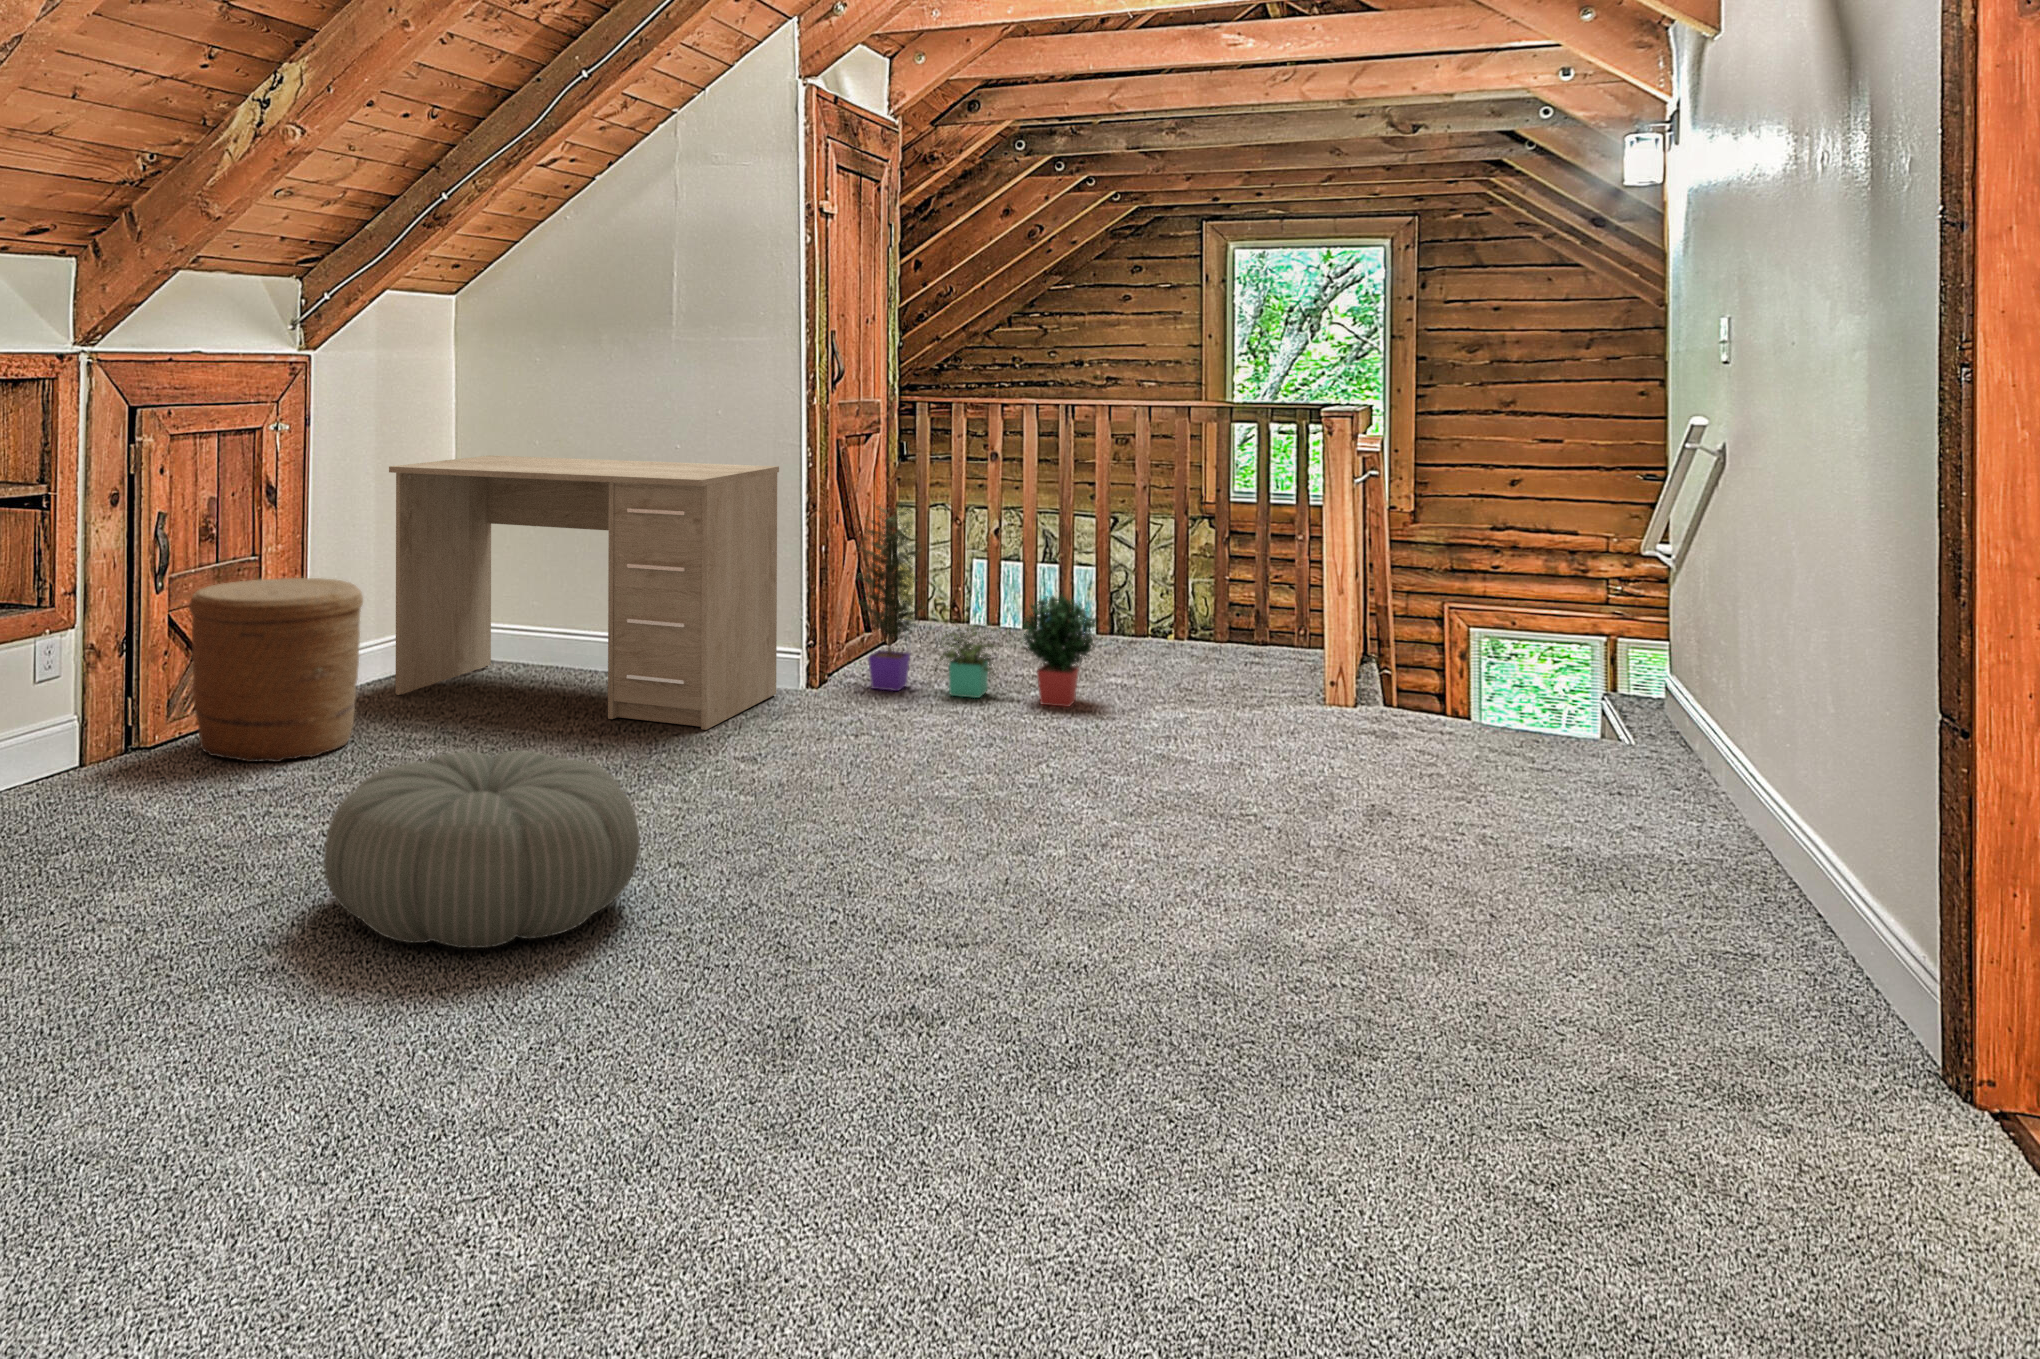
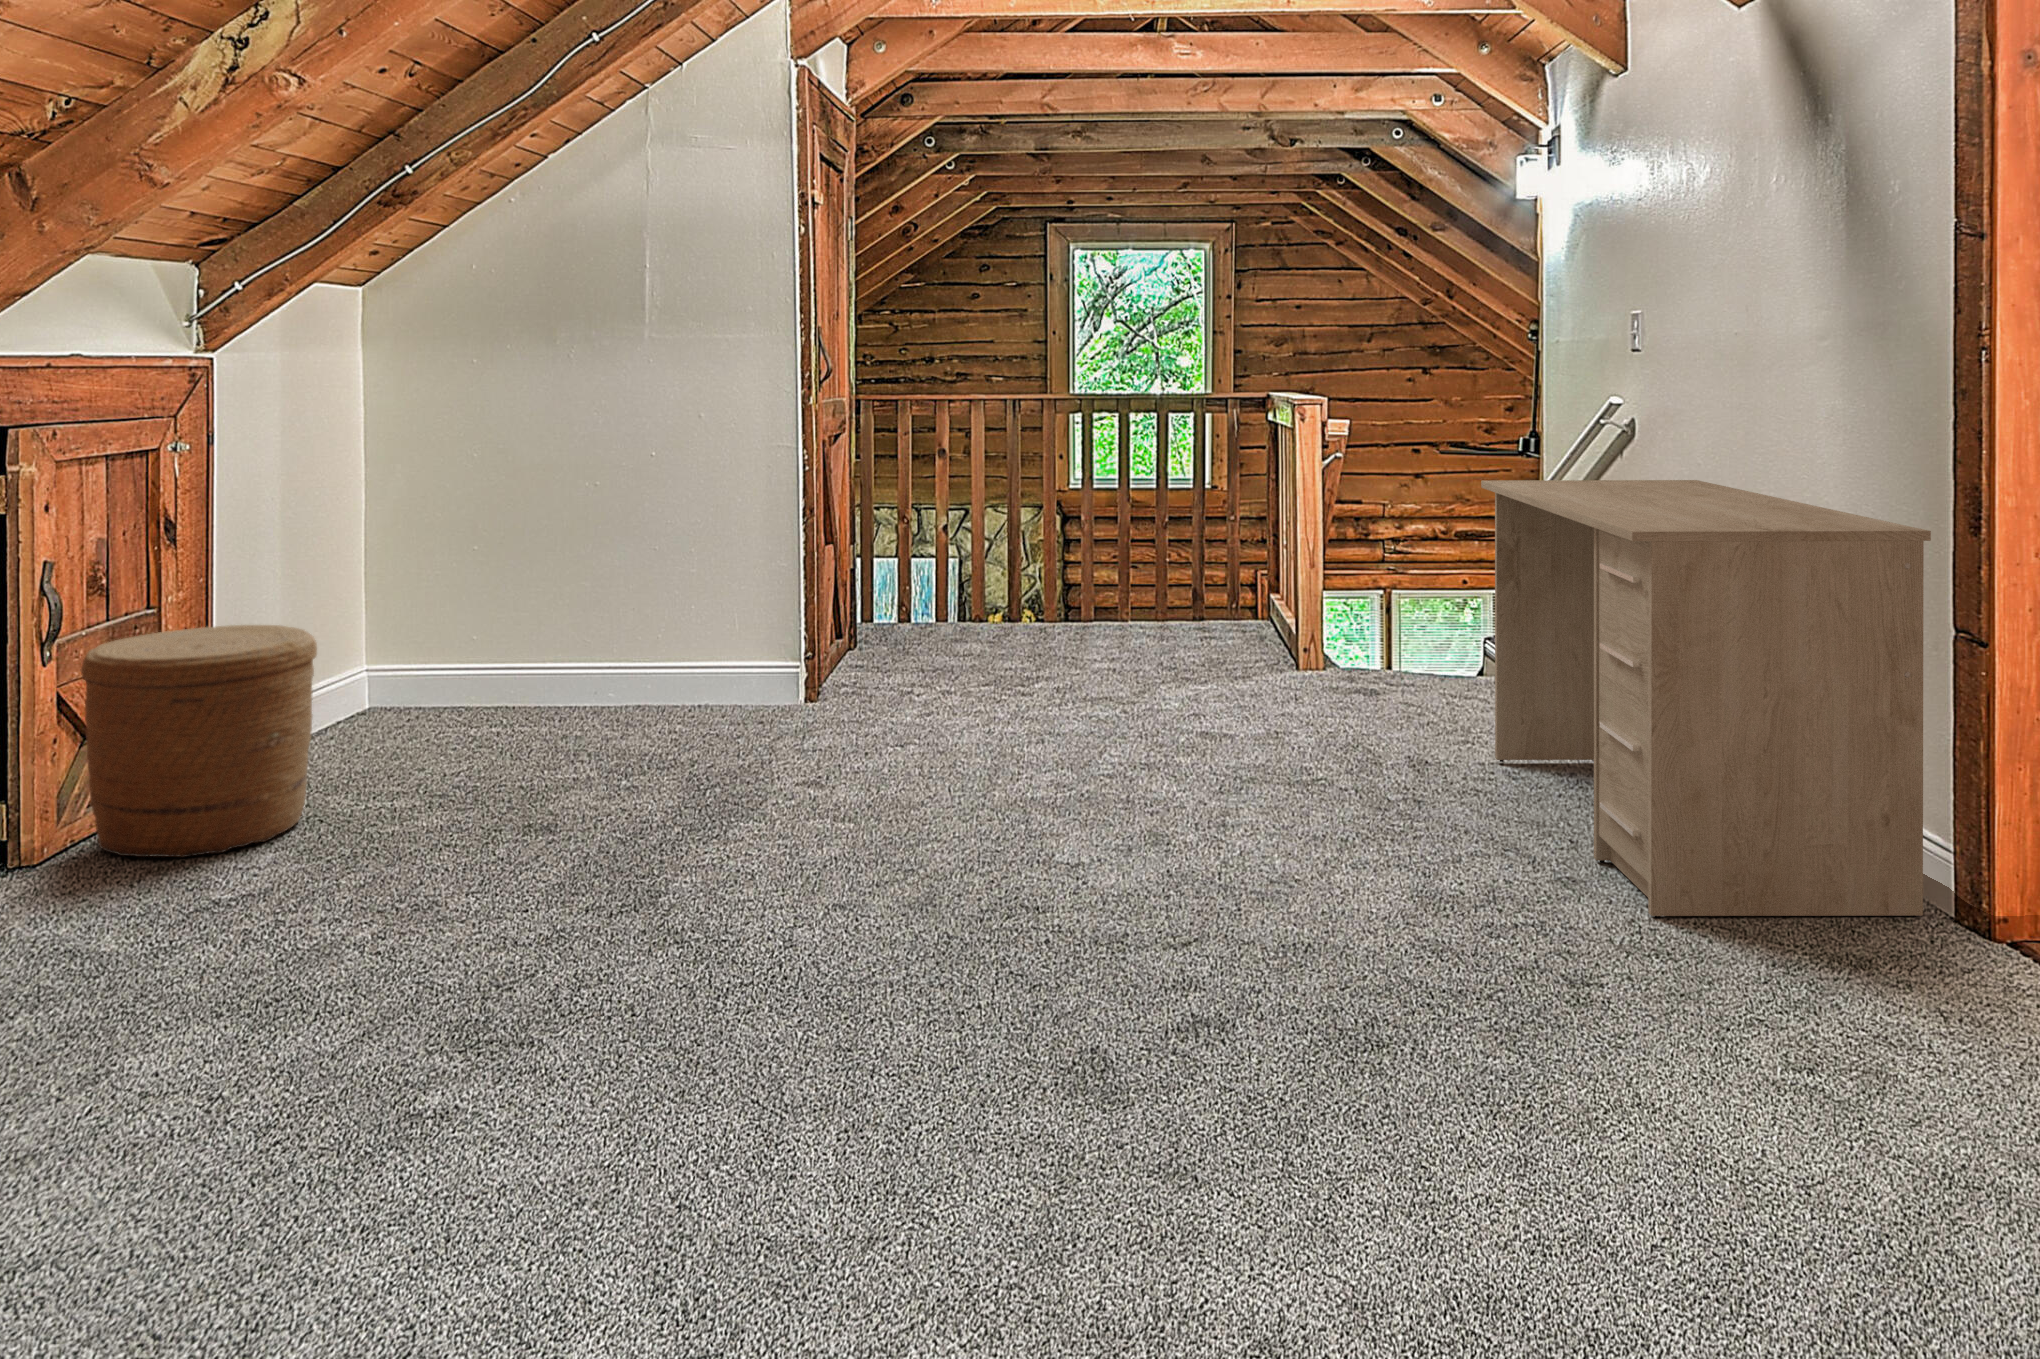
desk: present [389,455,779,731] -> present [1481,480,1931,919]
potted plant: present [858,503,1096,707] -> none [837,502,1091,696]
pouf: present [324,750,640,948] -> none [437,802,808,1046]

